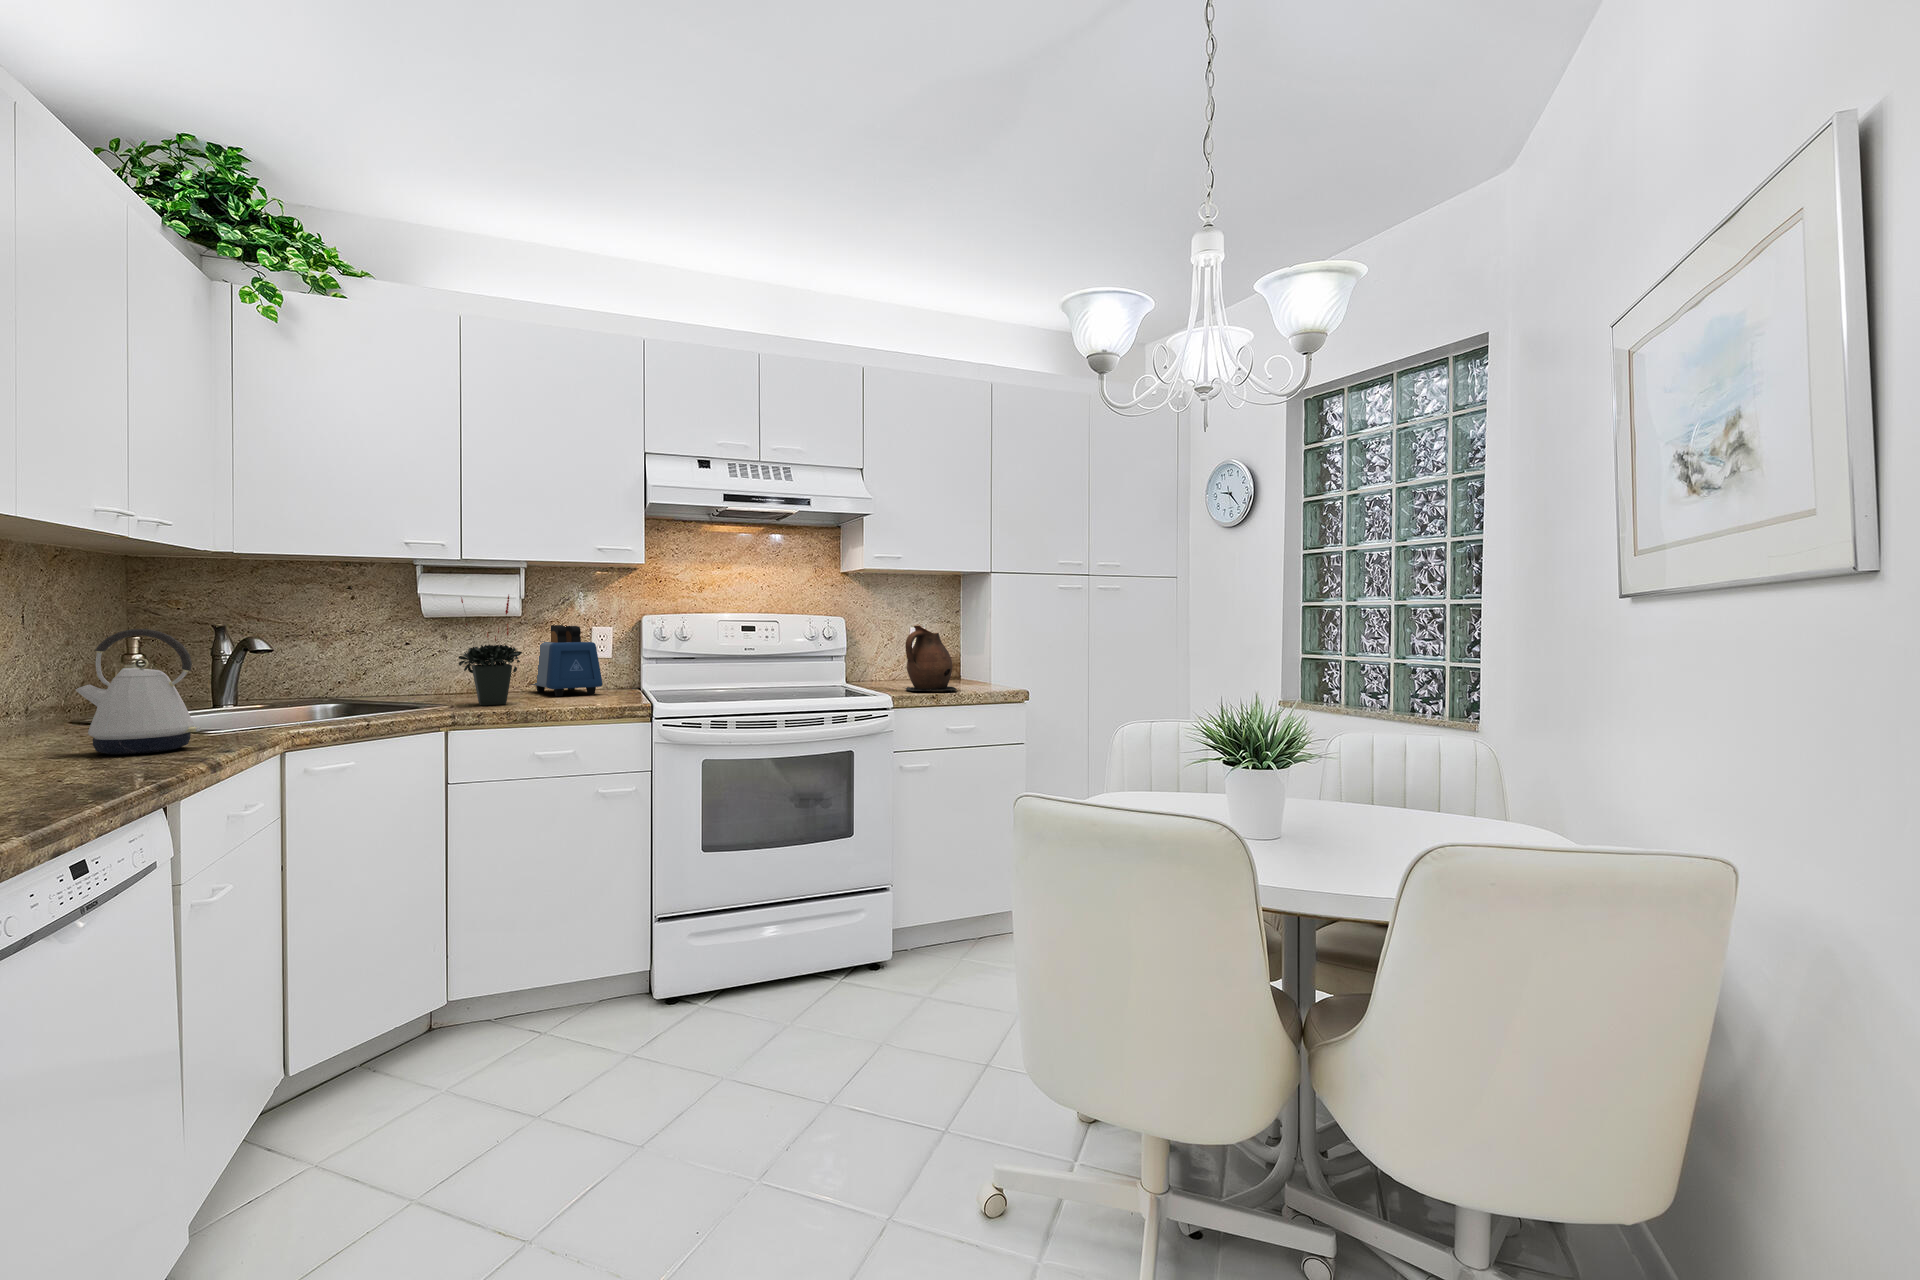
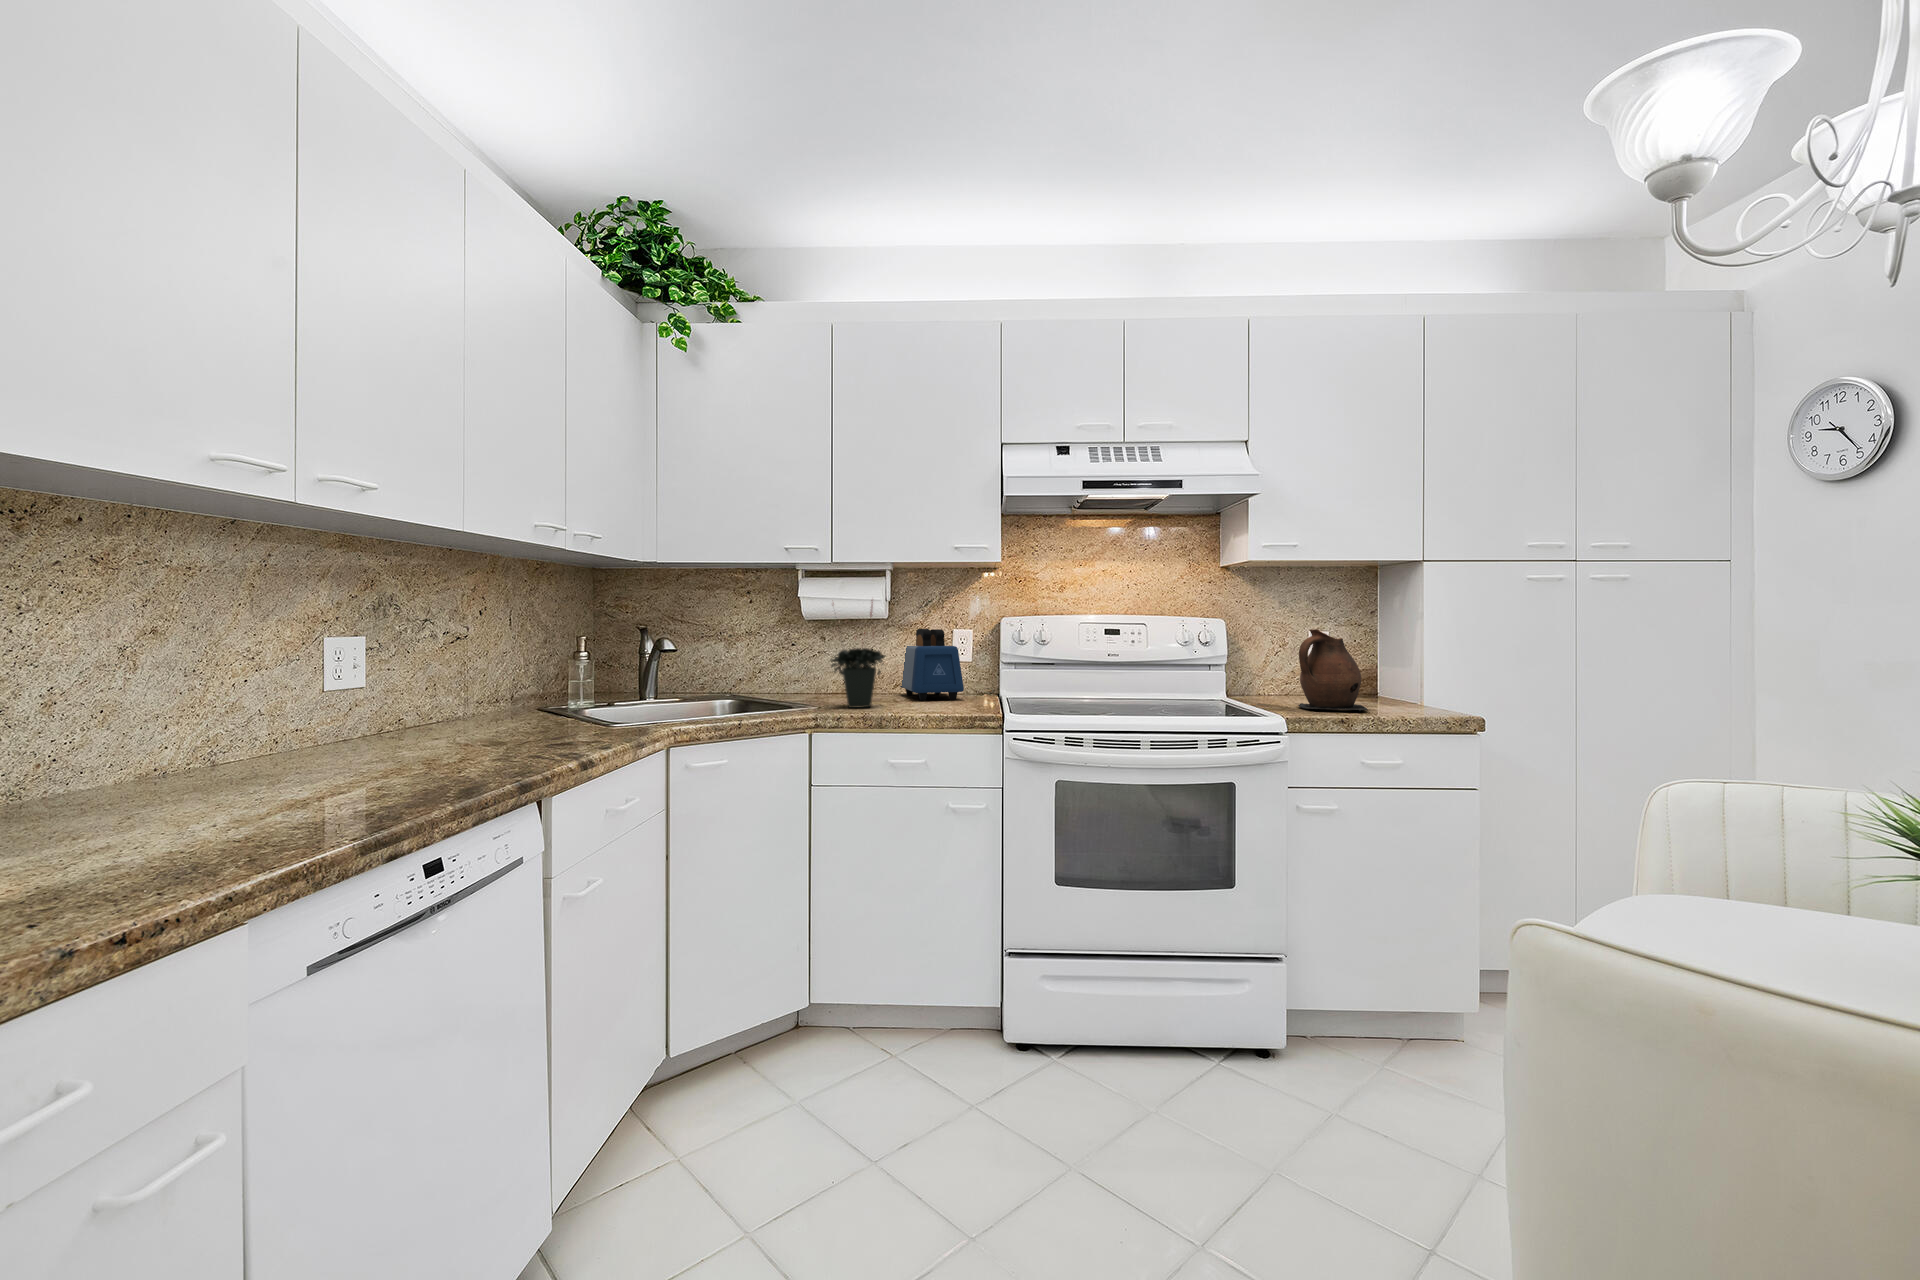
kettle: present [76,629,201,754] -> none [505,630,594,745]

